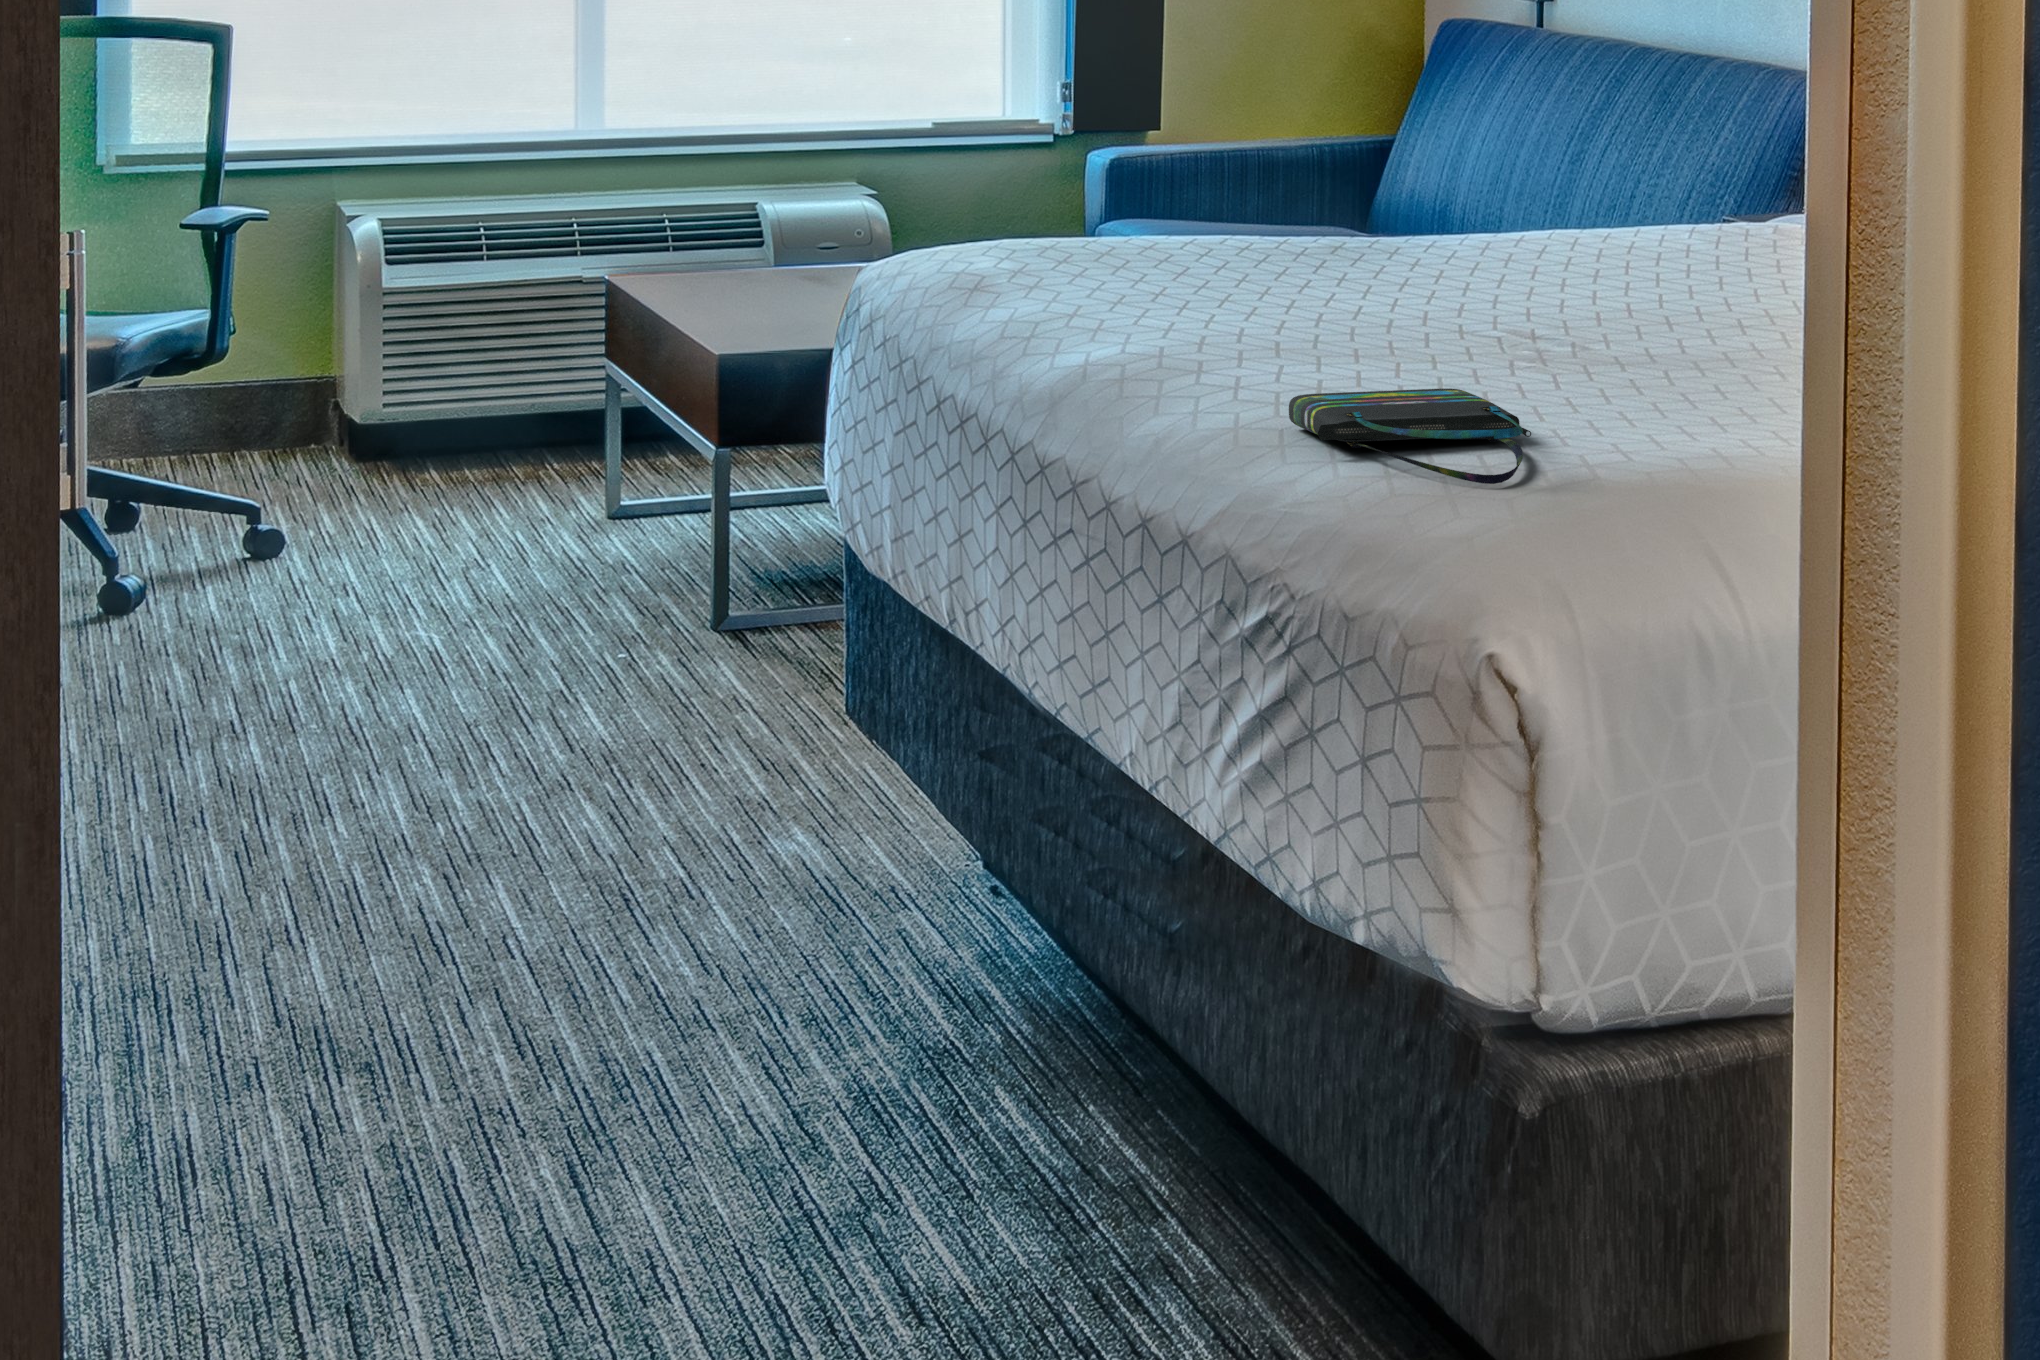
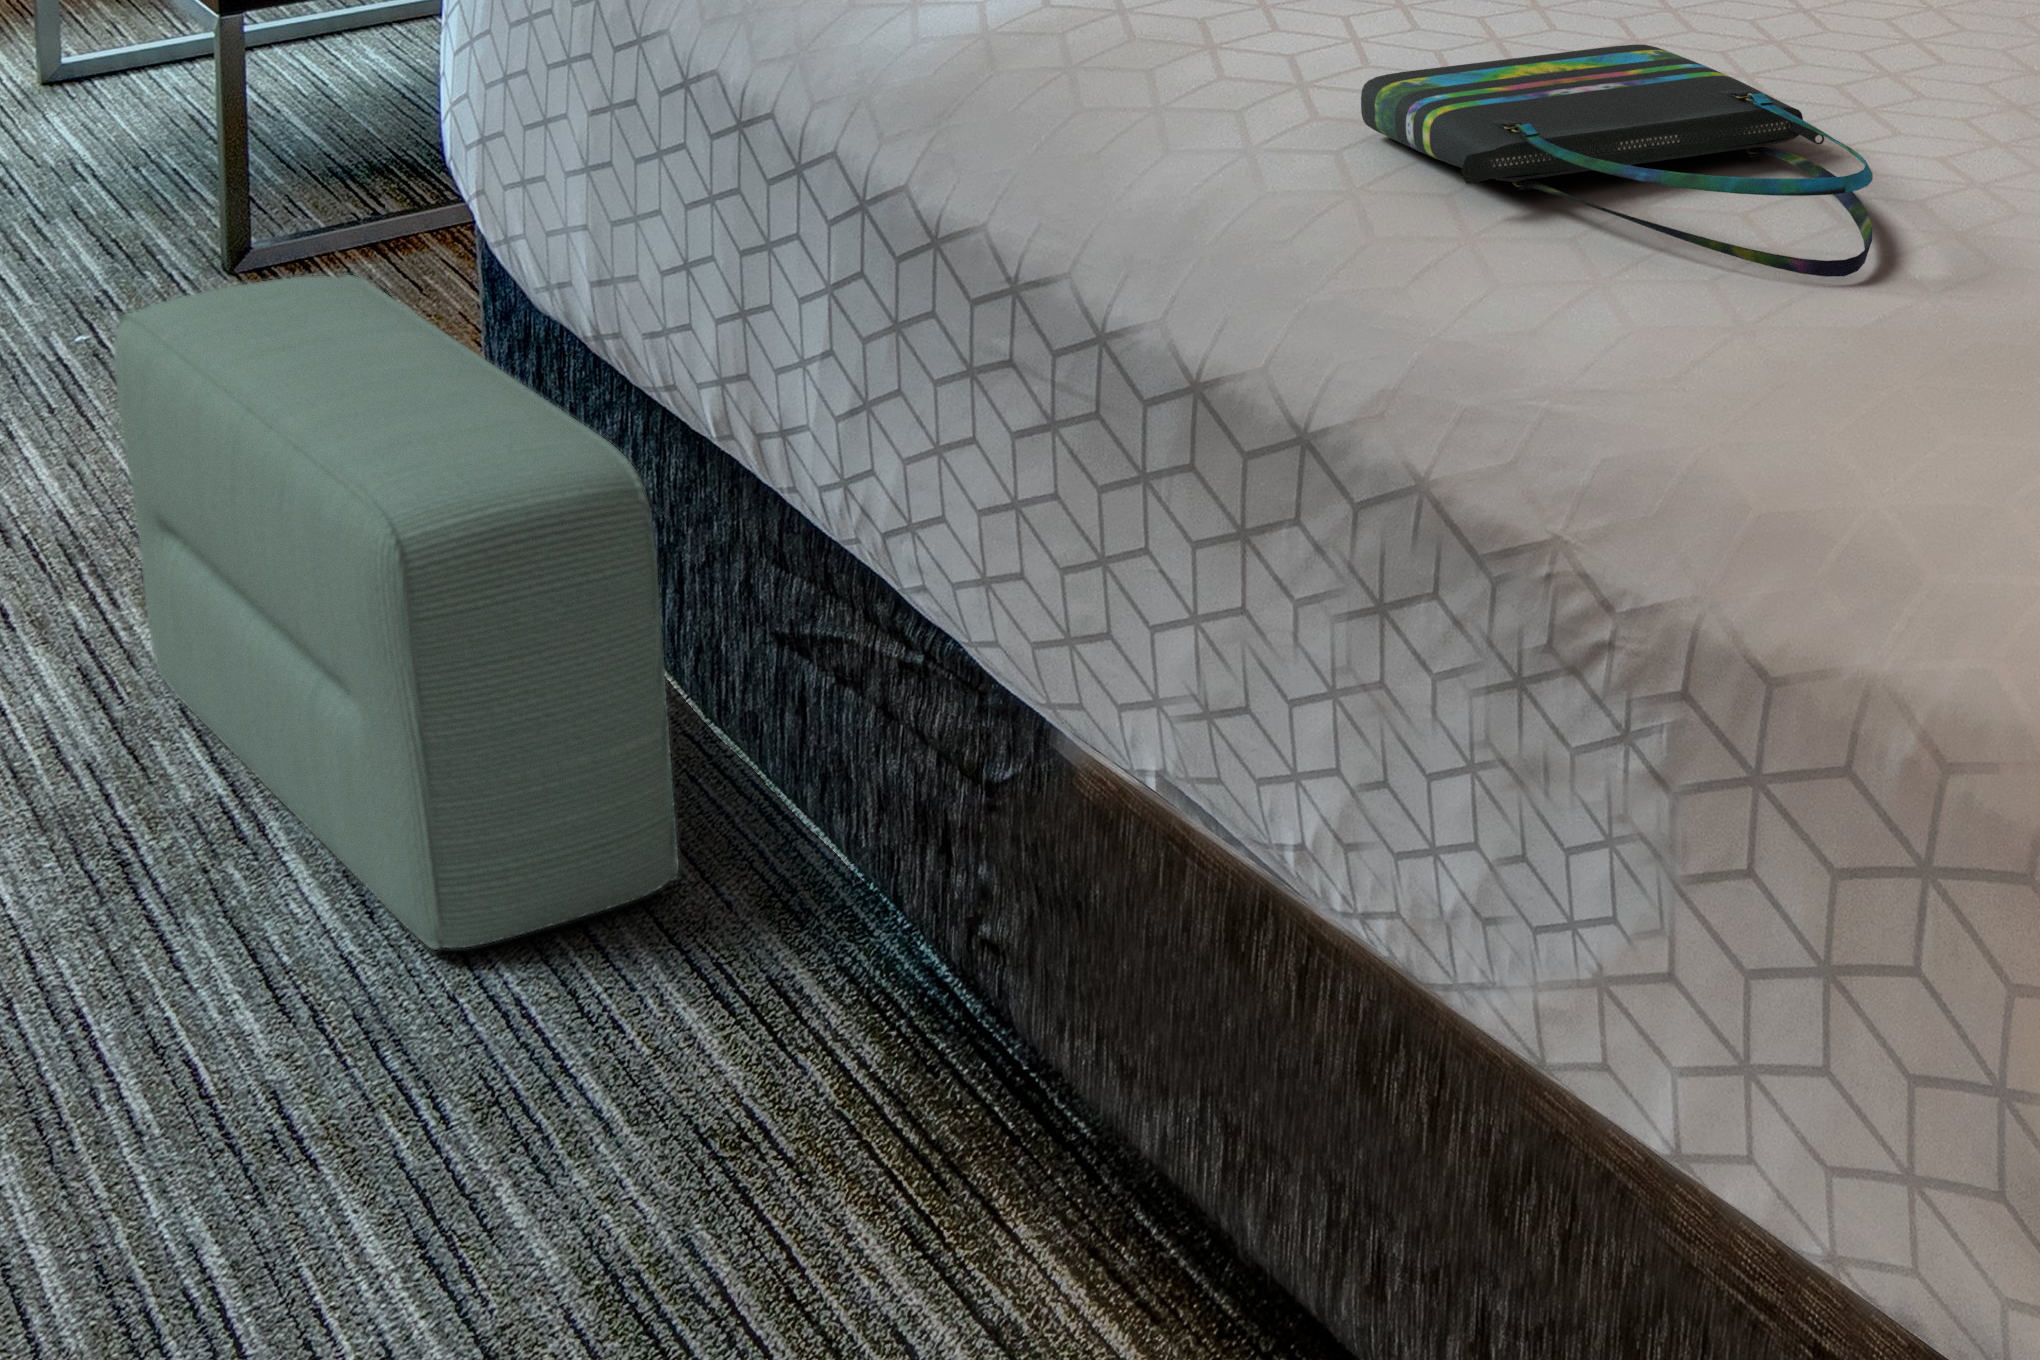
pouf: none [646,569,940,941] -> present [114,275,679,950]

